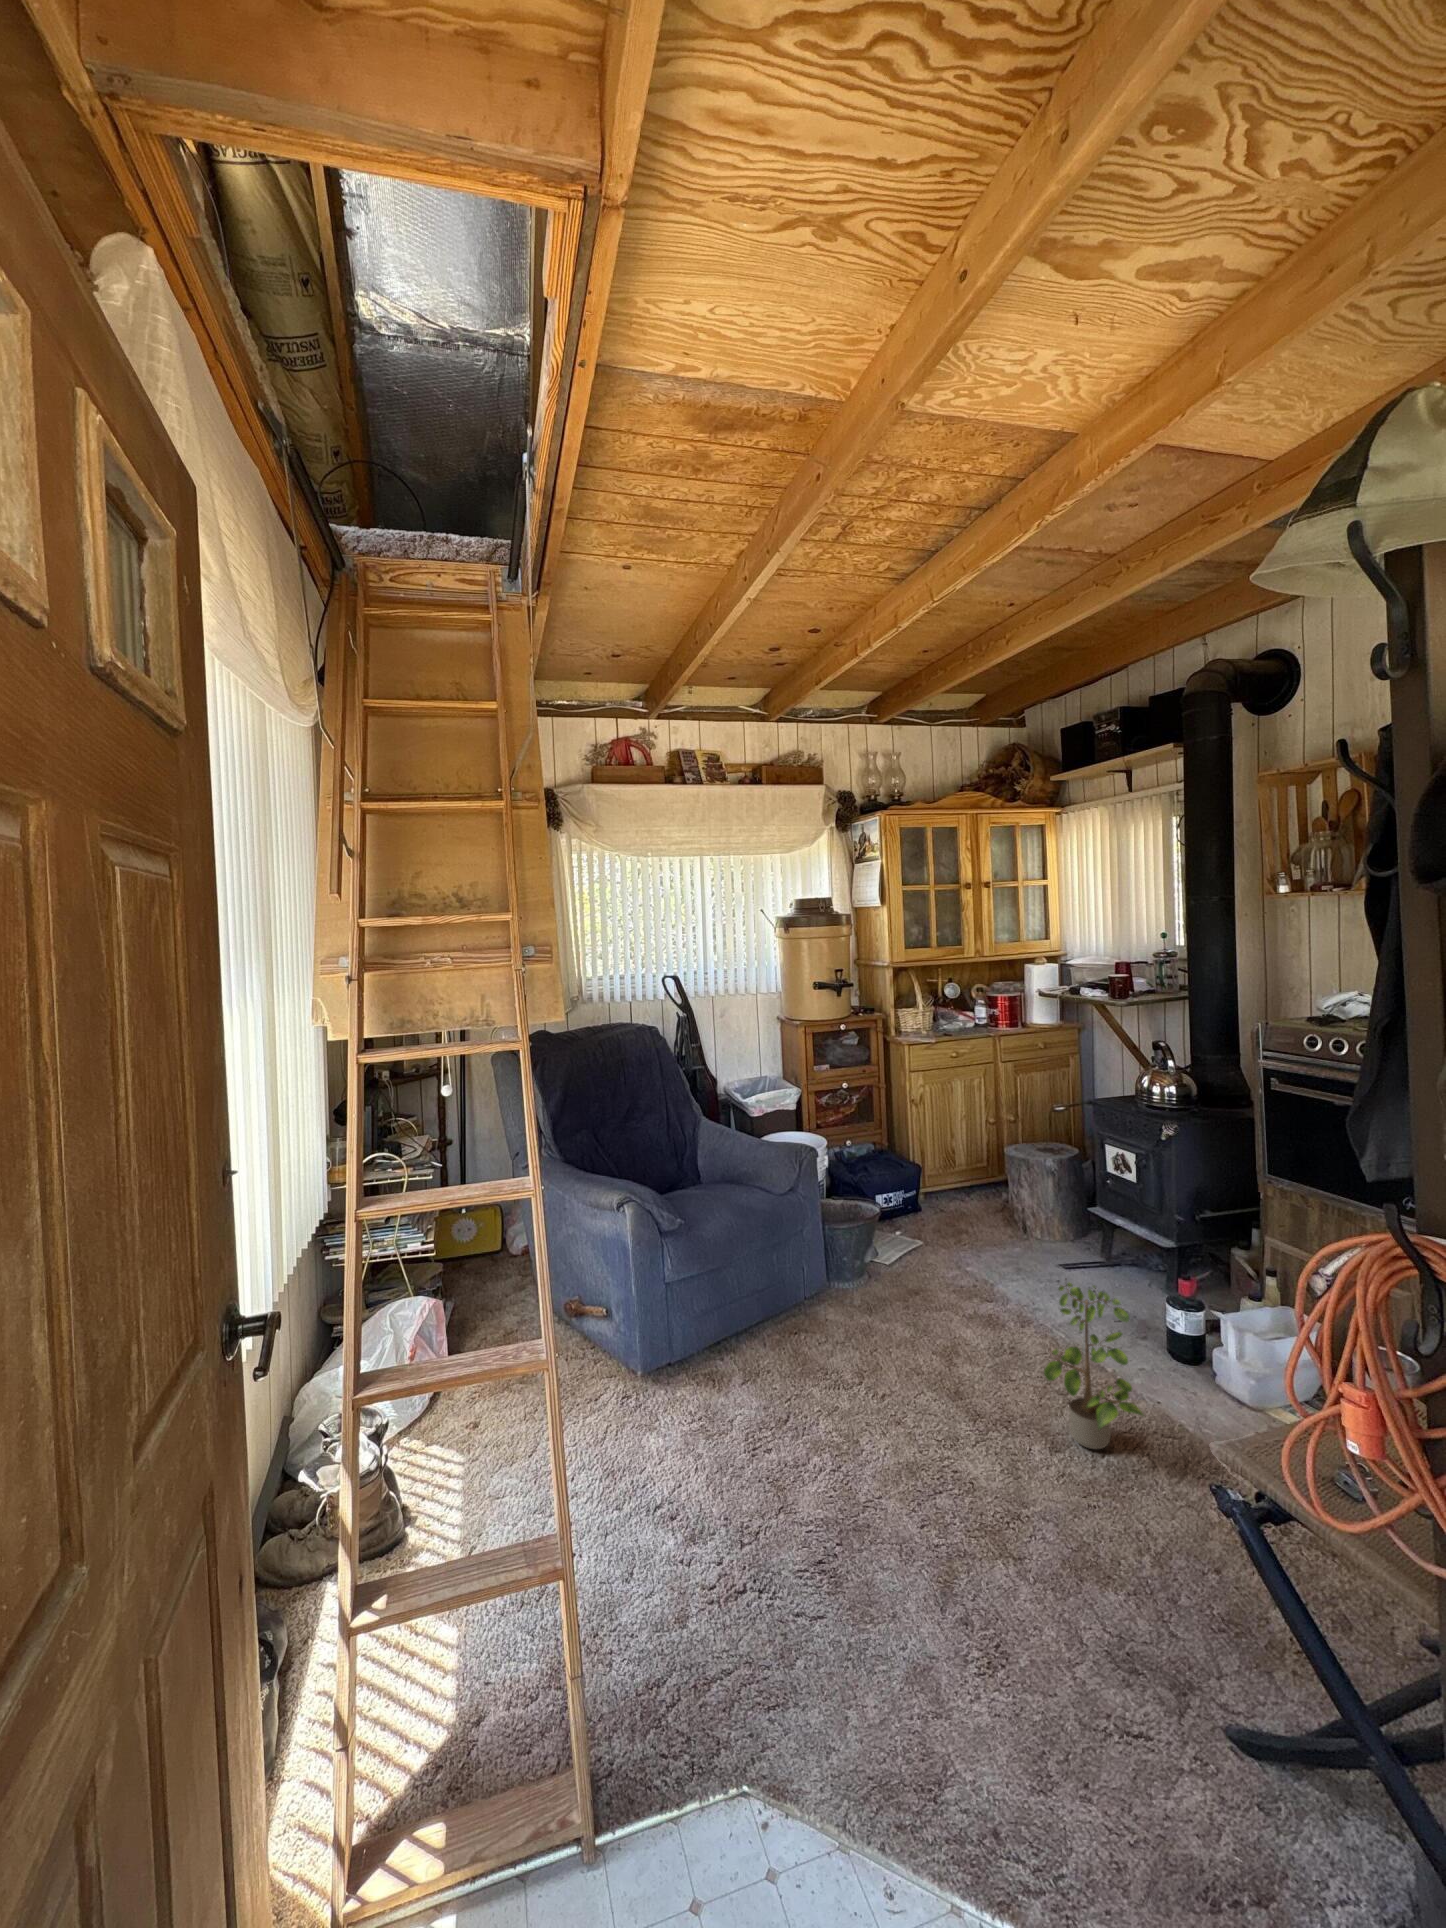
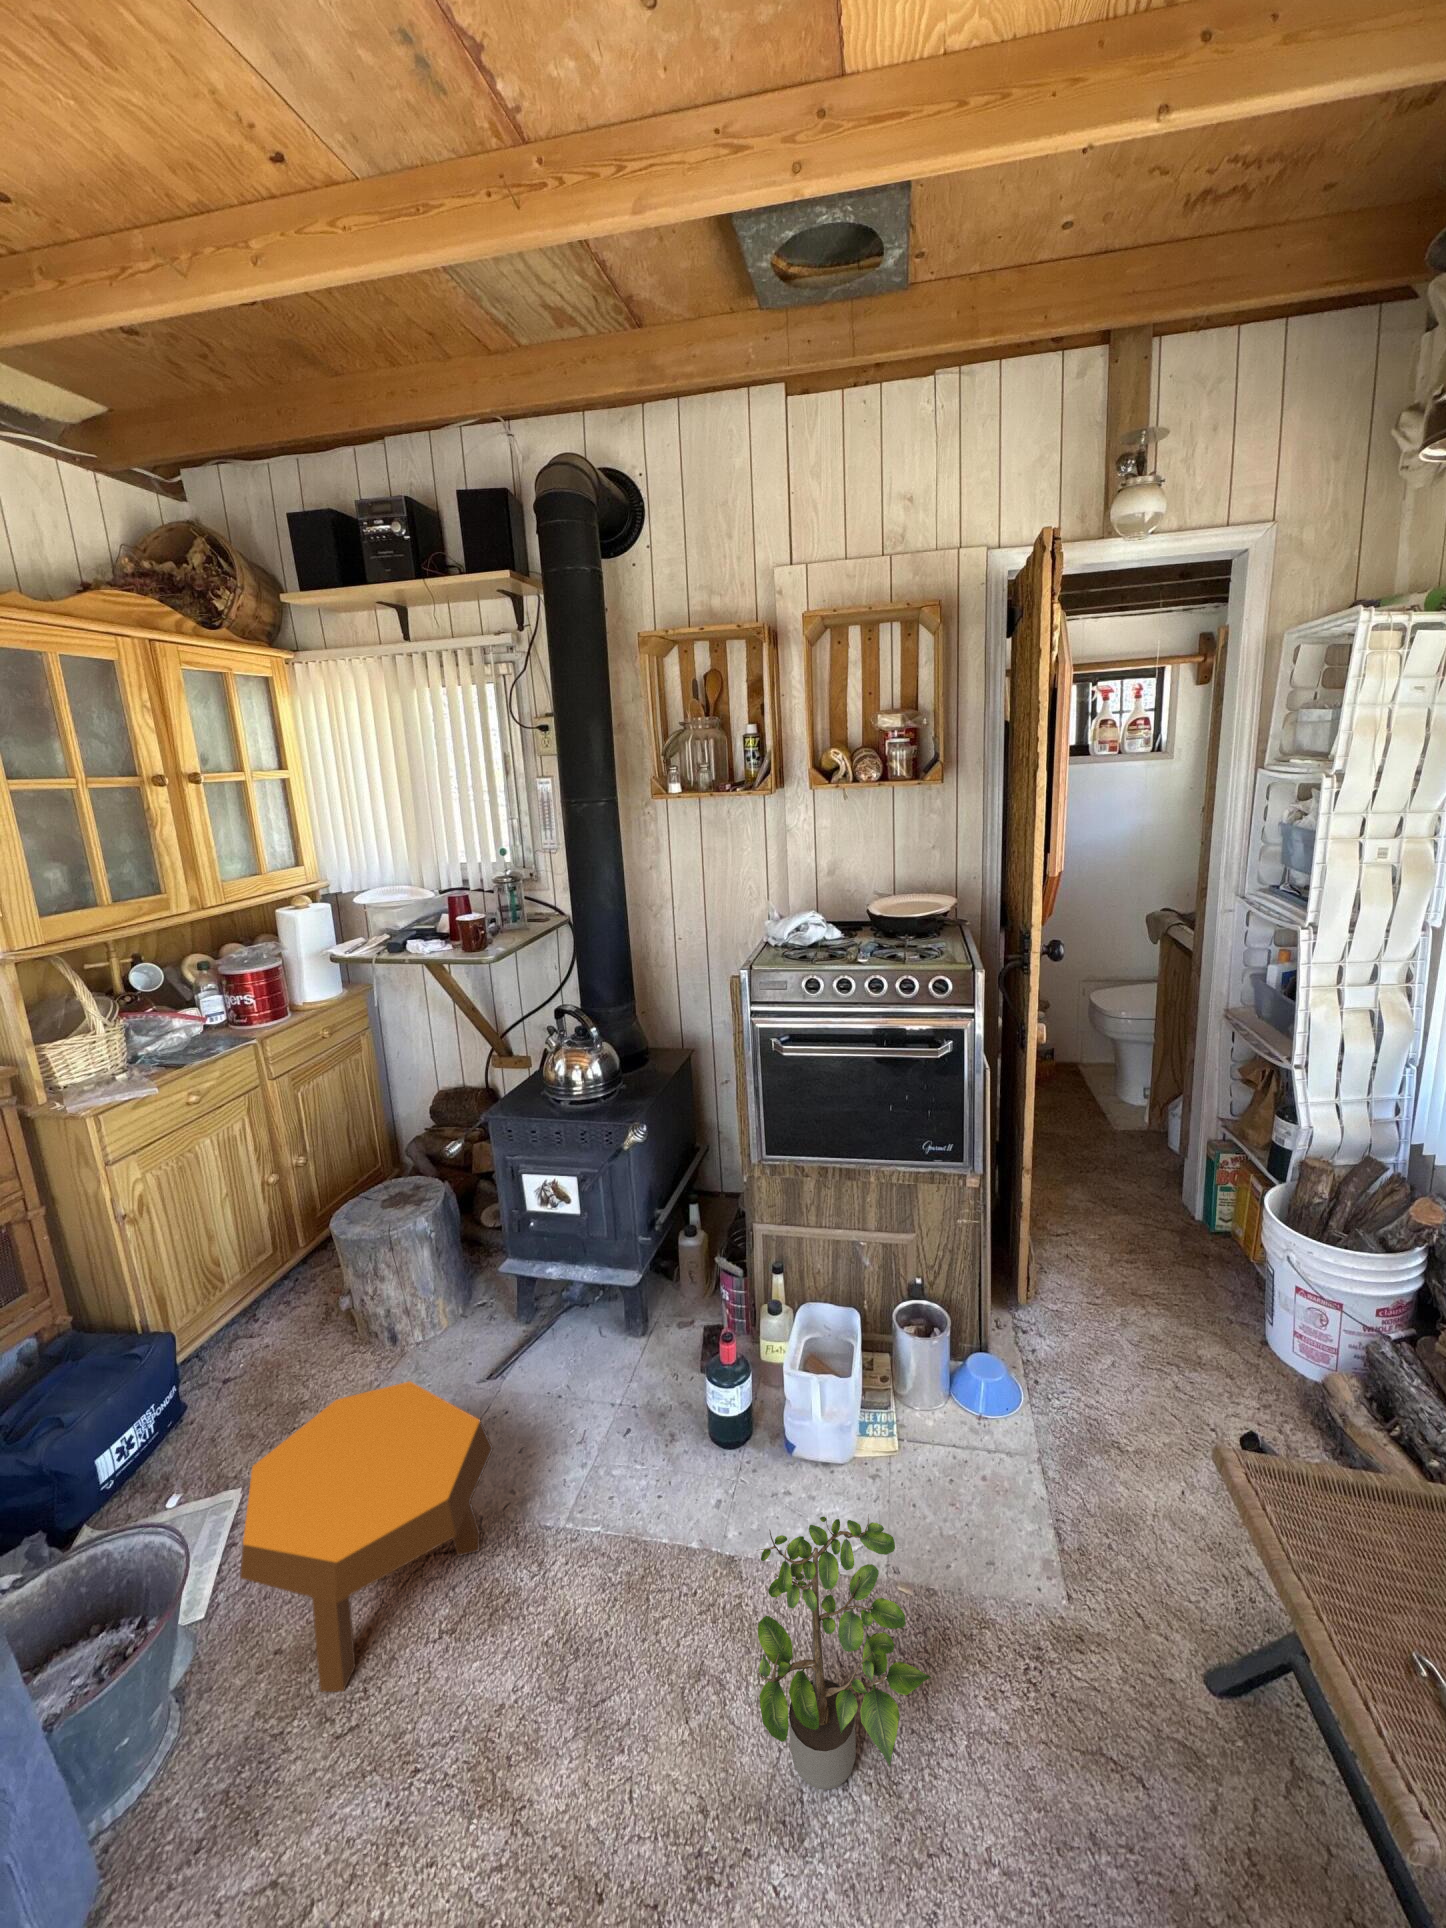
footstool: none [893,1204,1016,1308] -> present [240,1381,493,1692]

